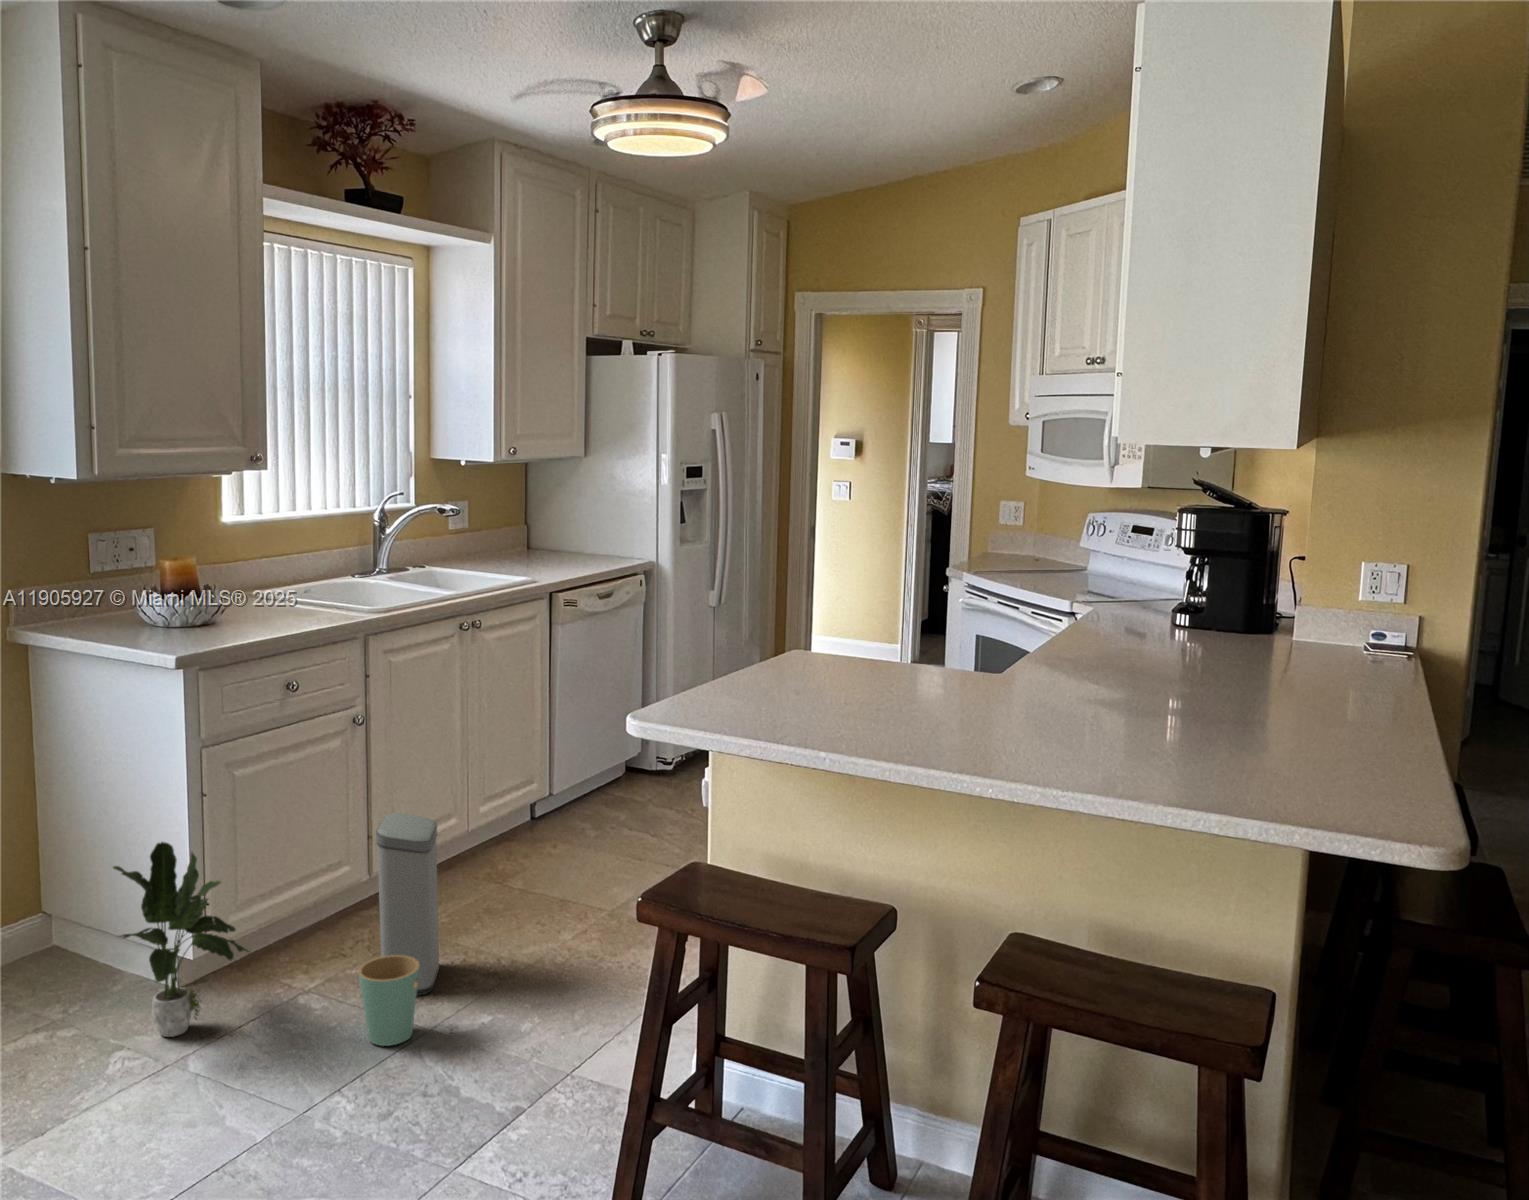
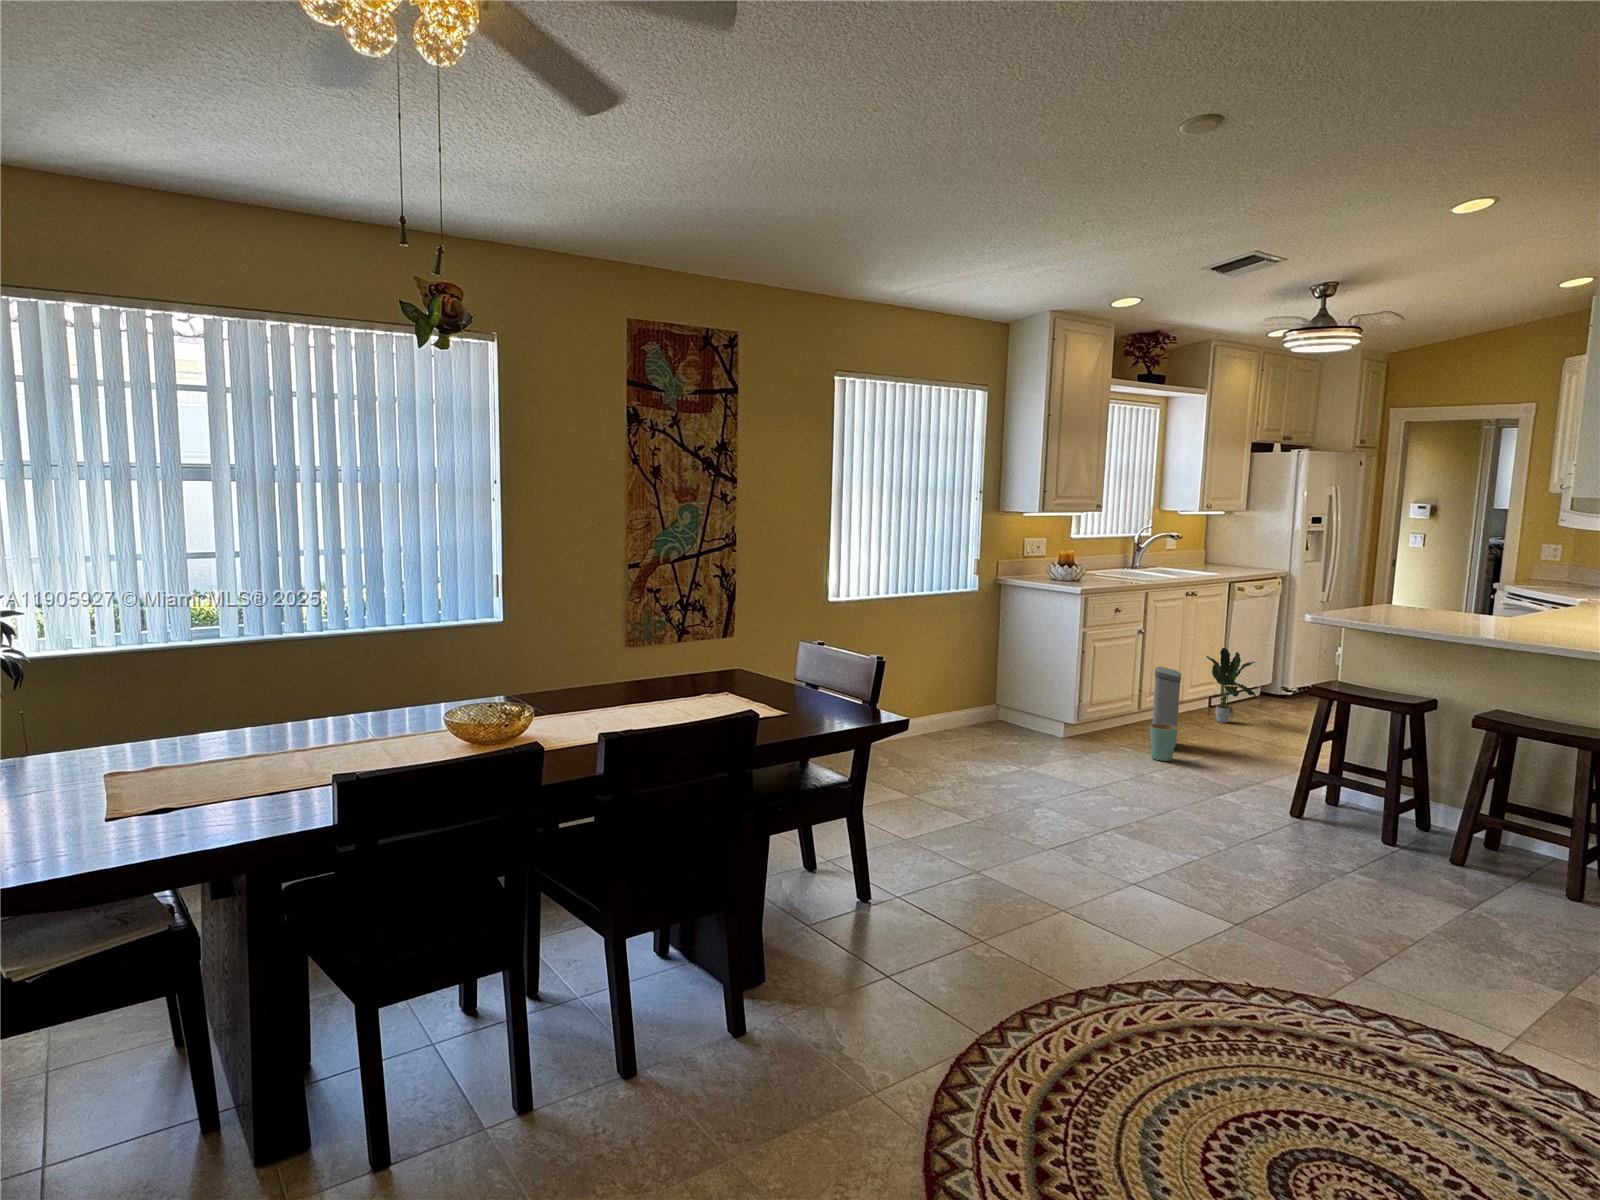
potted plant: present [113,842,249,1037] -> present [1206,648,1256,723]

